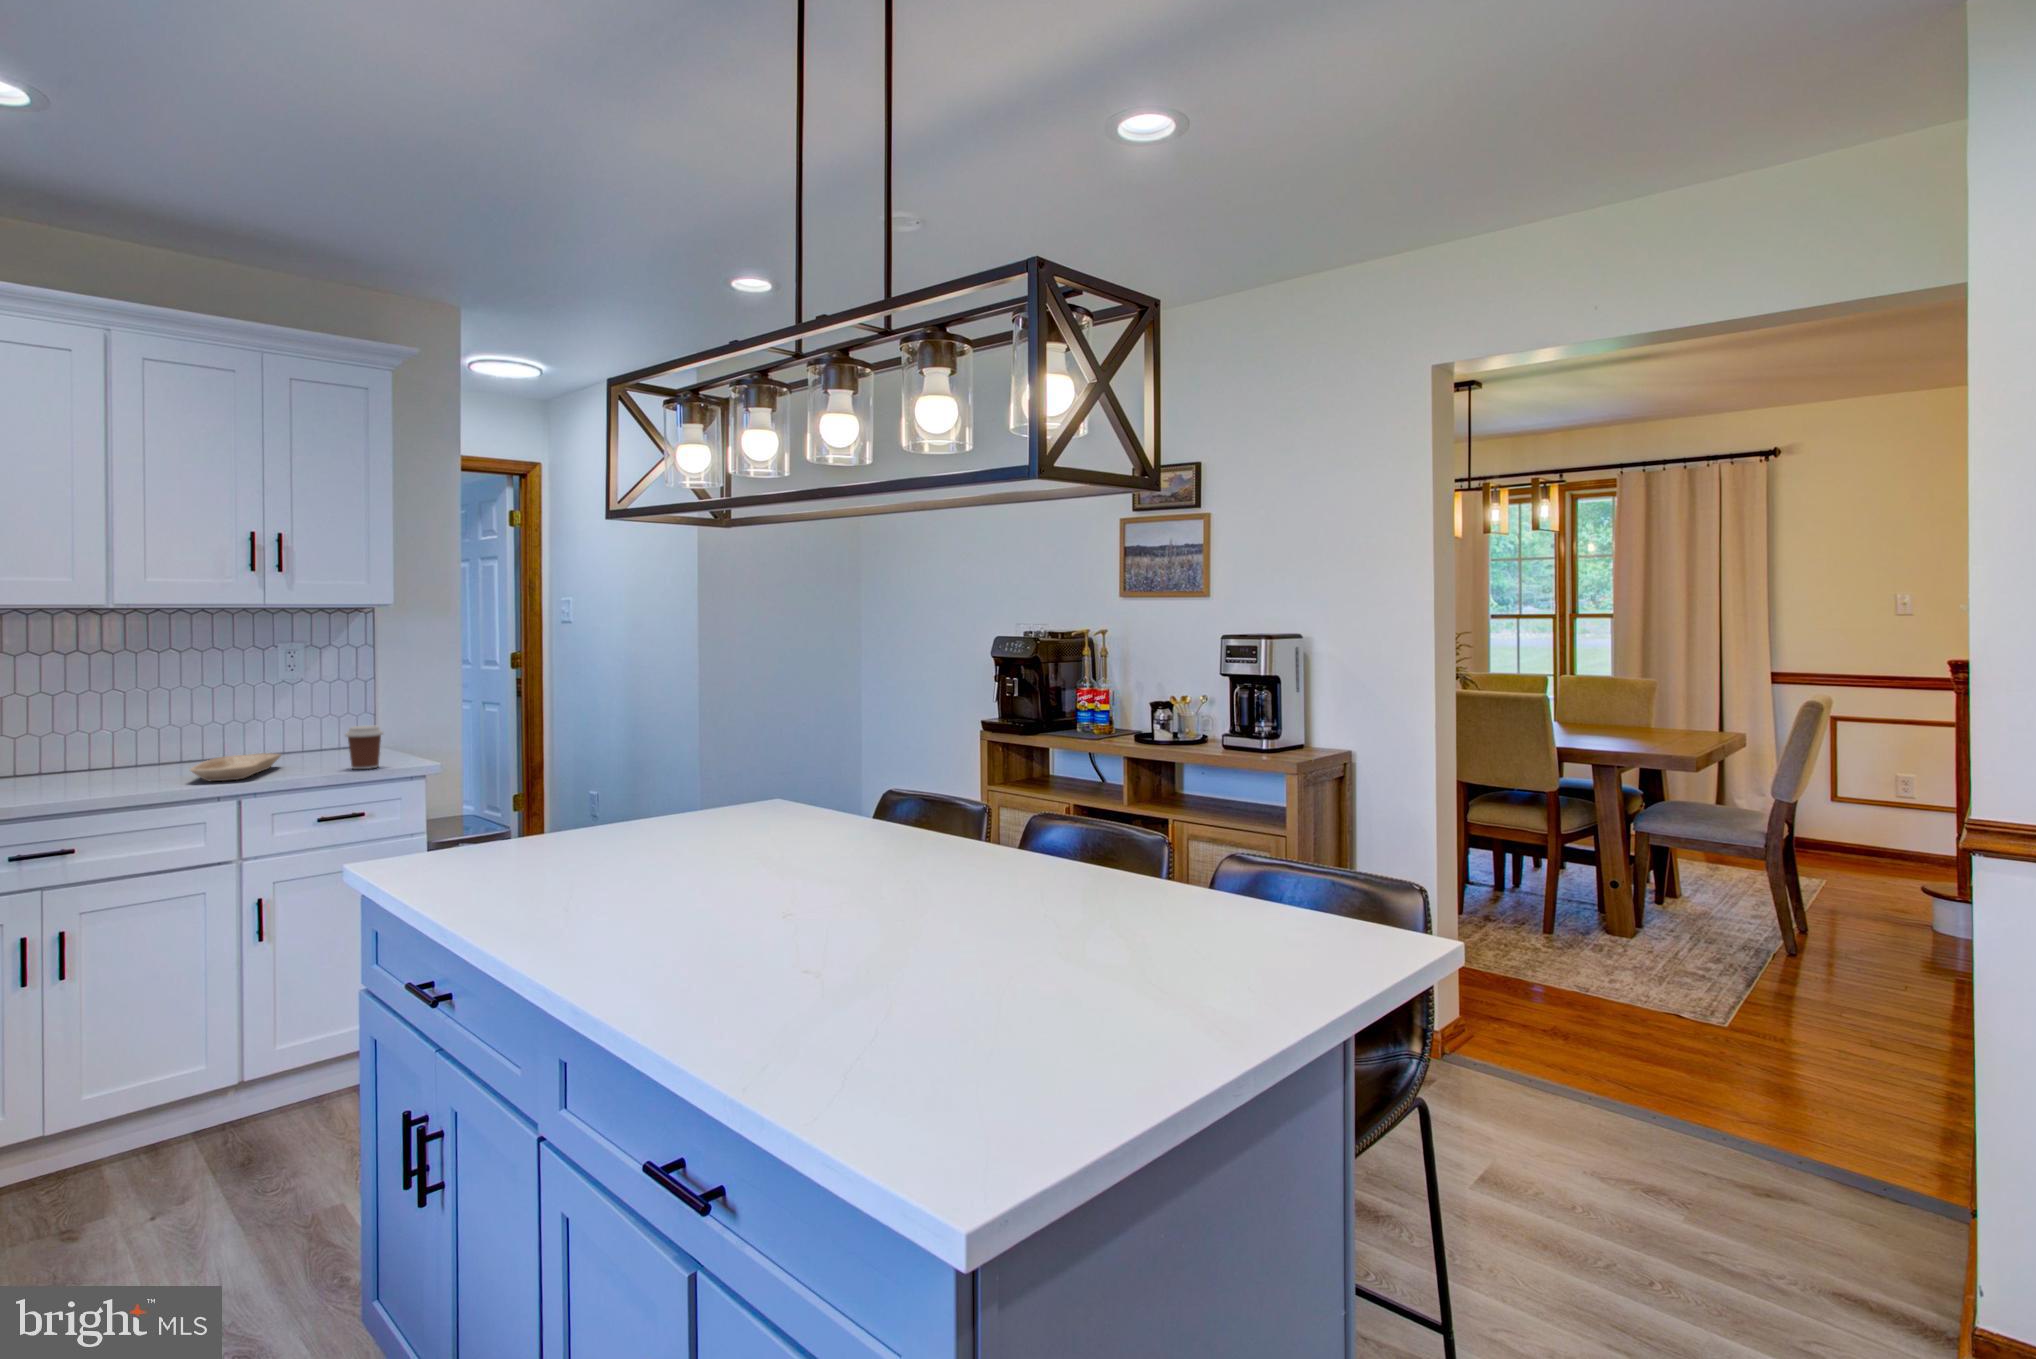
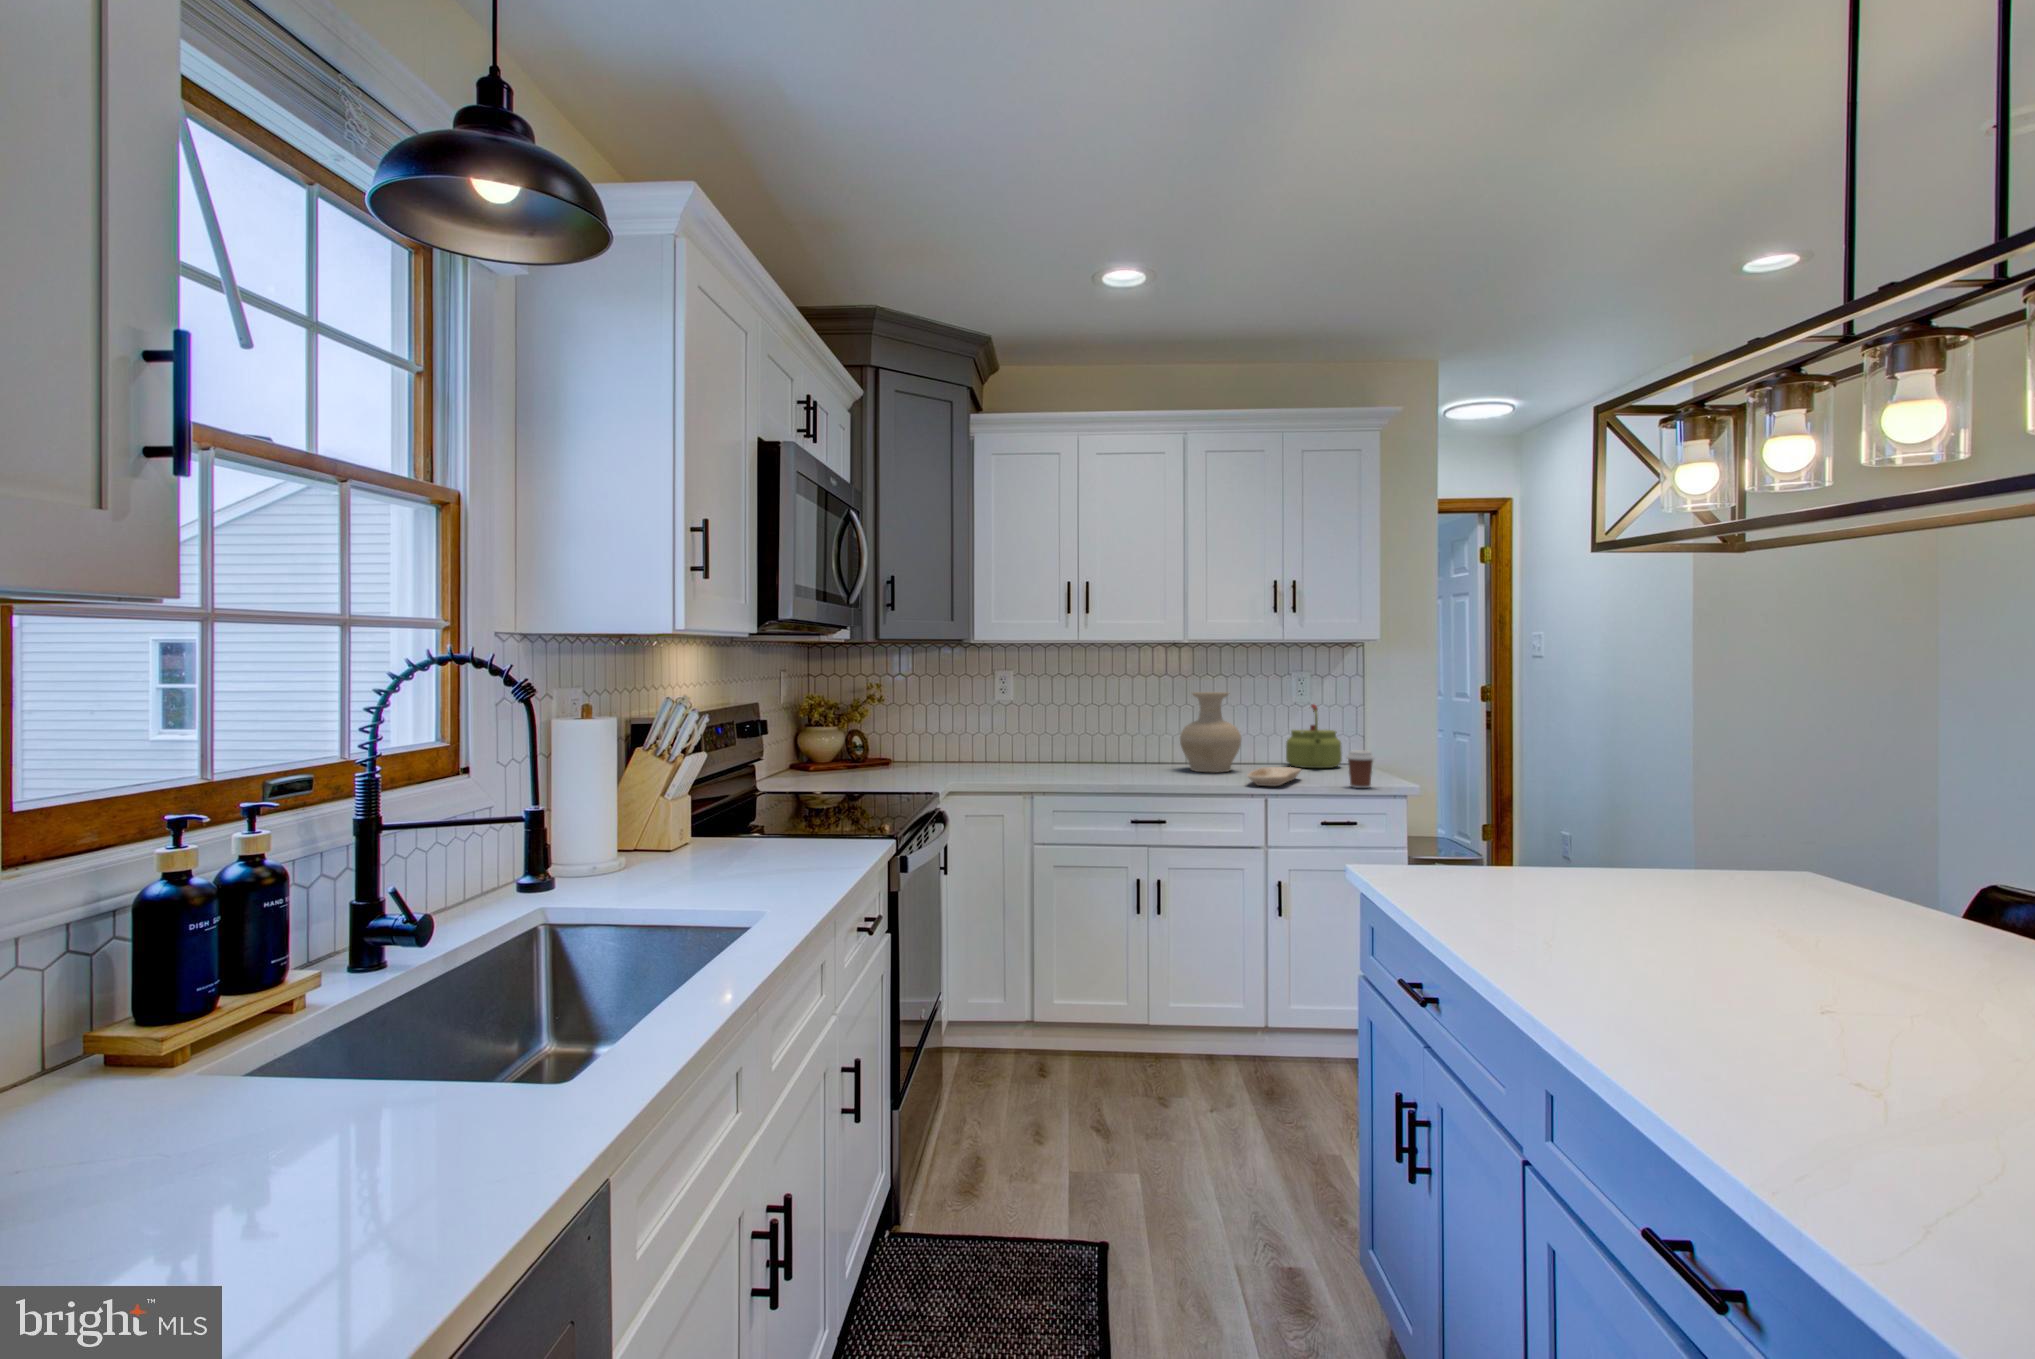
vase: none [65,662,183,773] -> present [1180,692,1241,773]
kettle: none [260,674,343,752] -> present [1286,704,1342,768]

